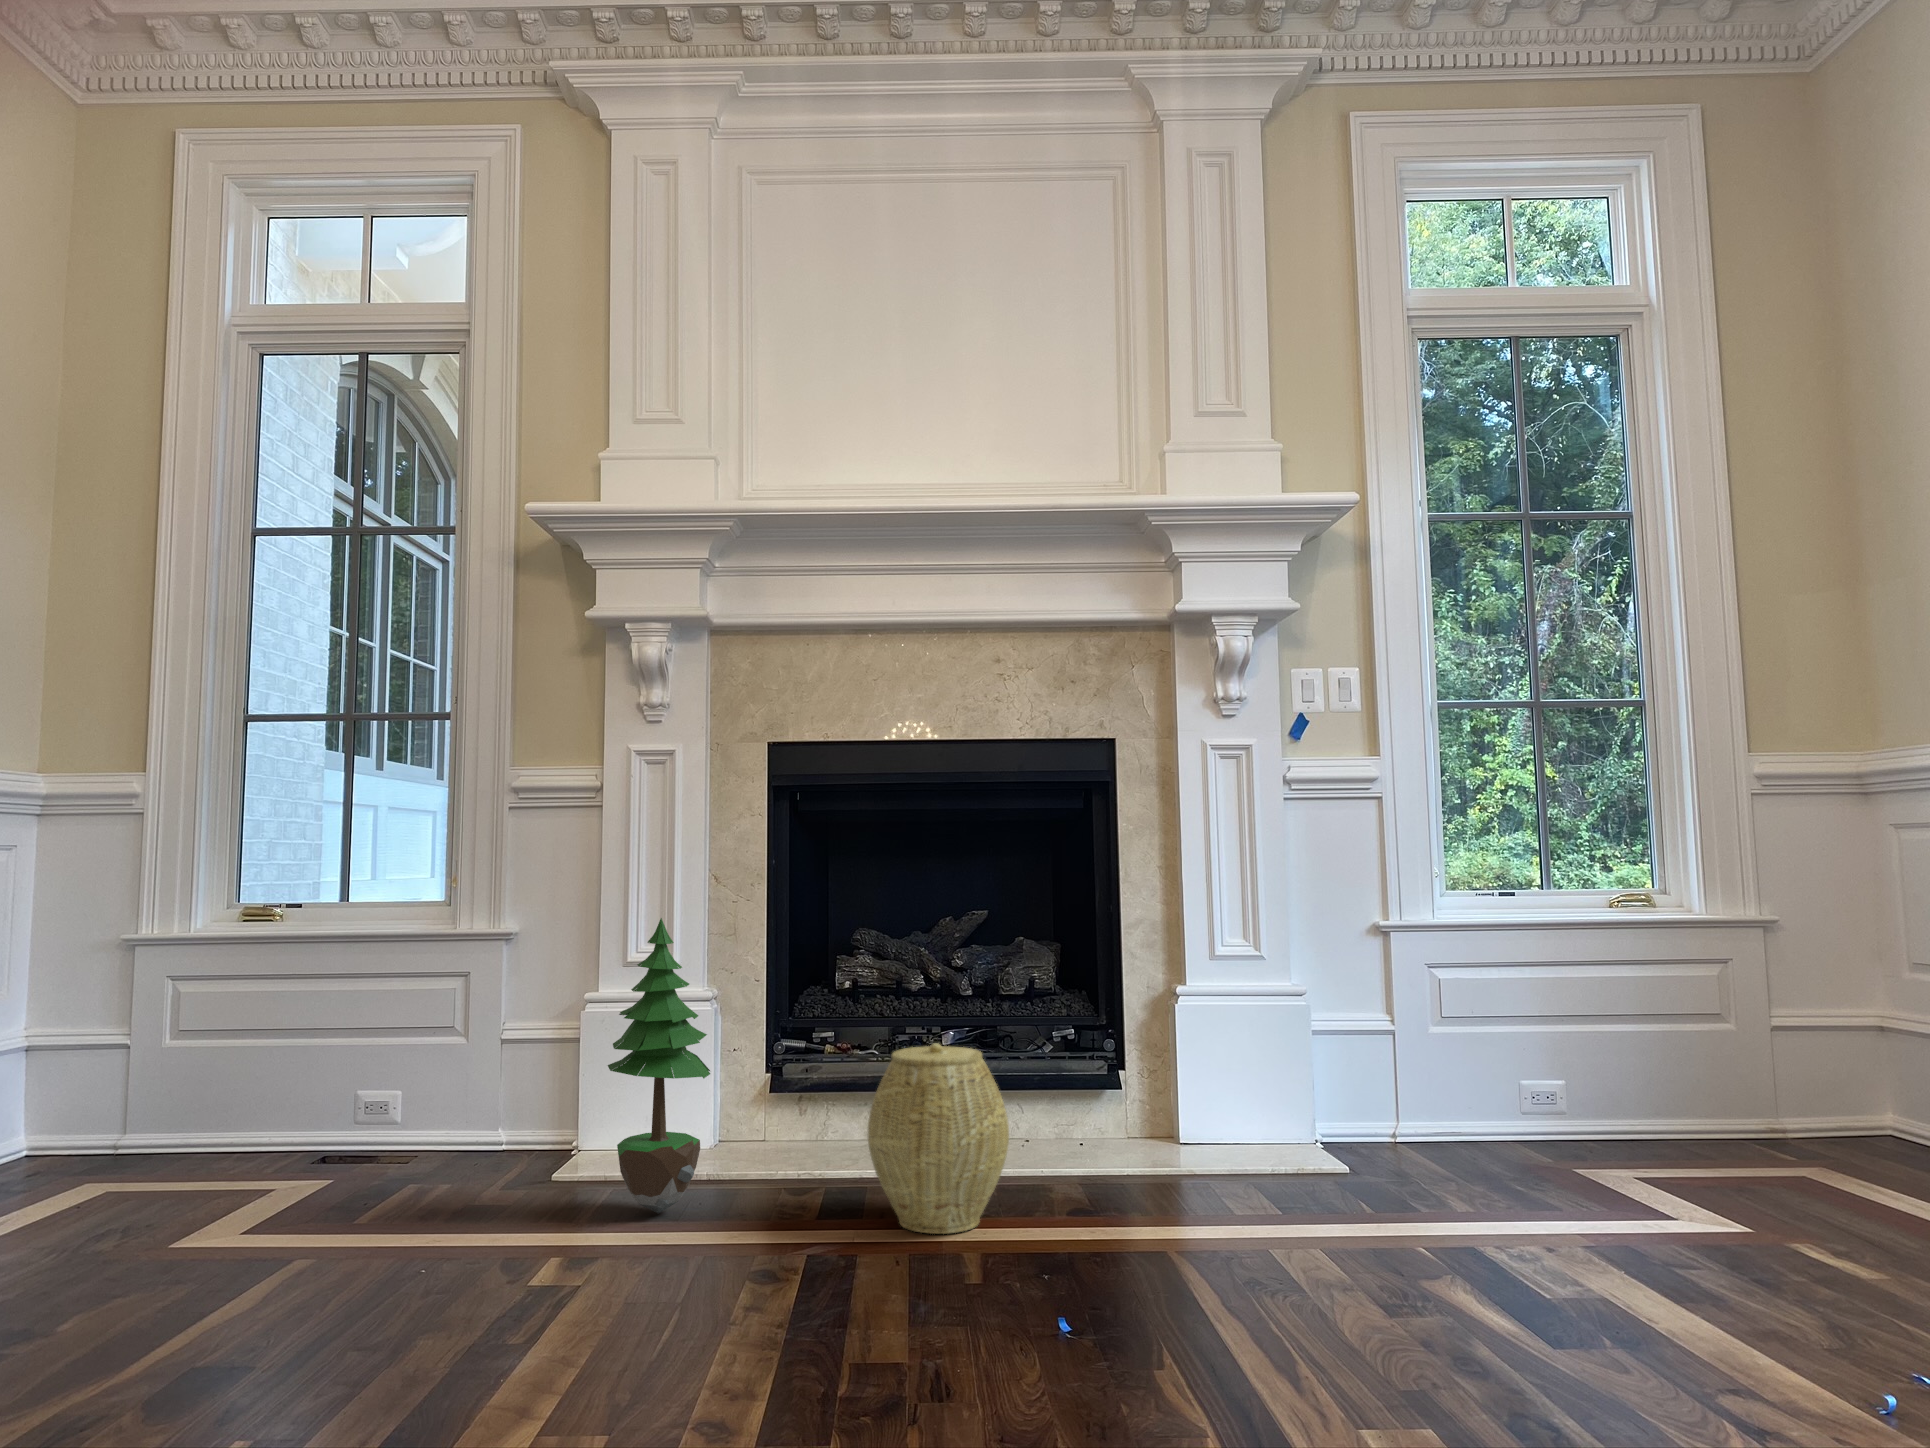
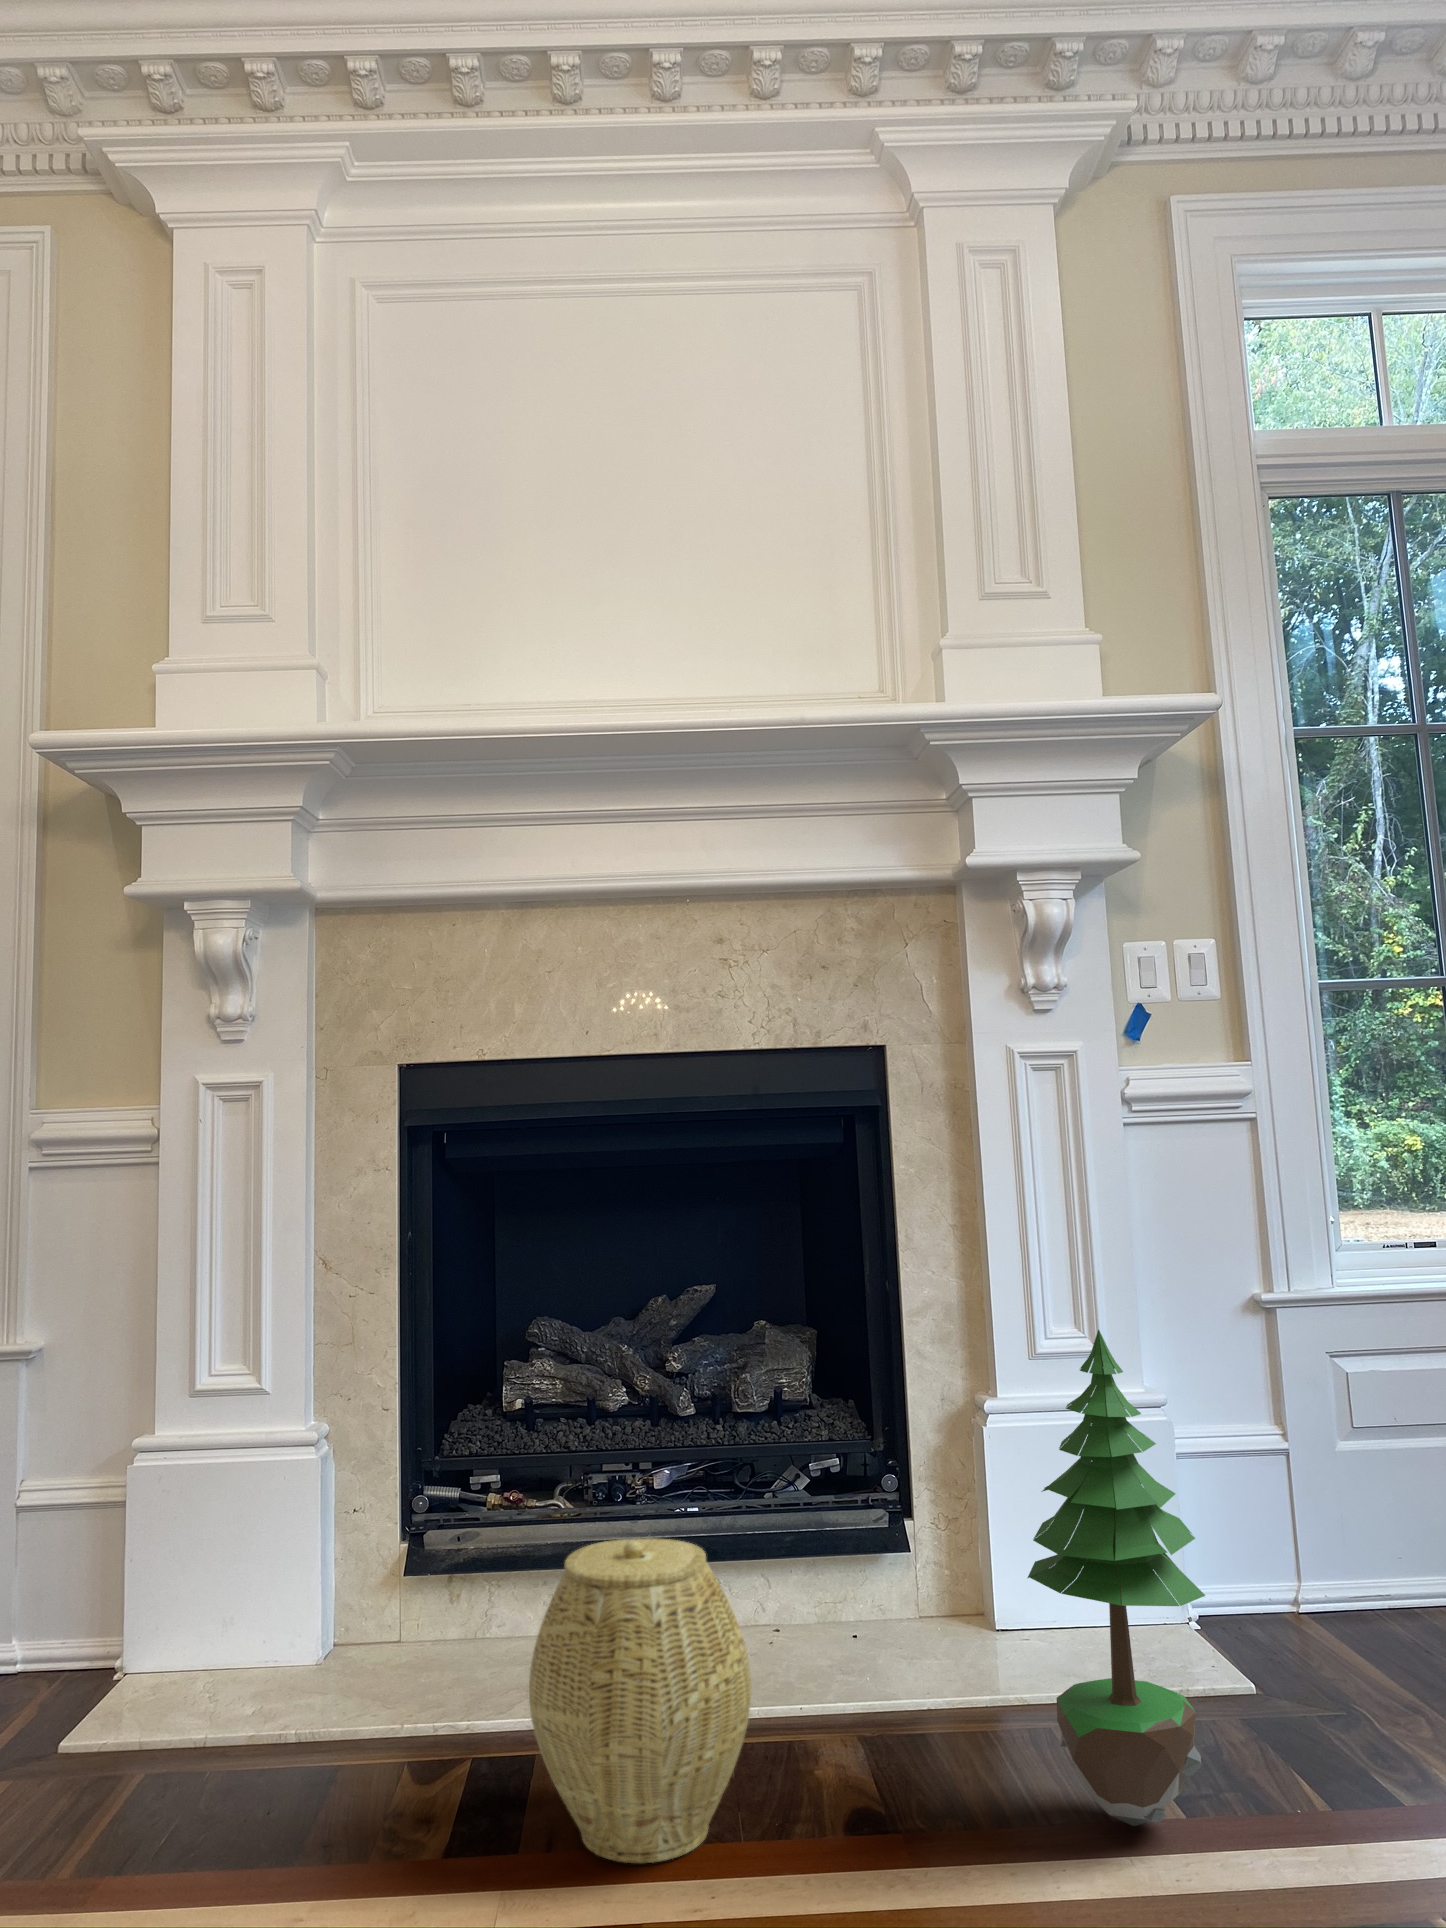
potted tree: present [608,918,710,1213] -> present [1028,1330,1205,1826]

